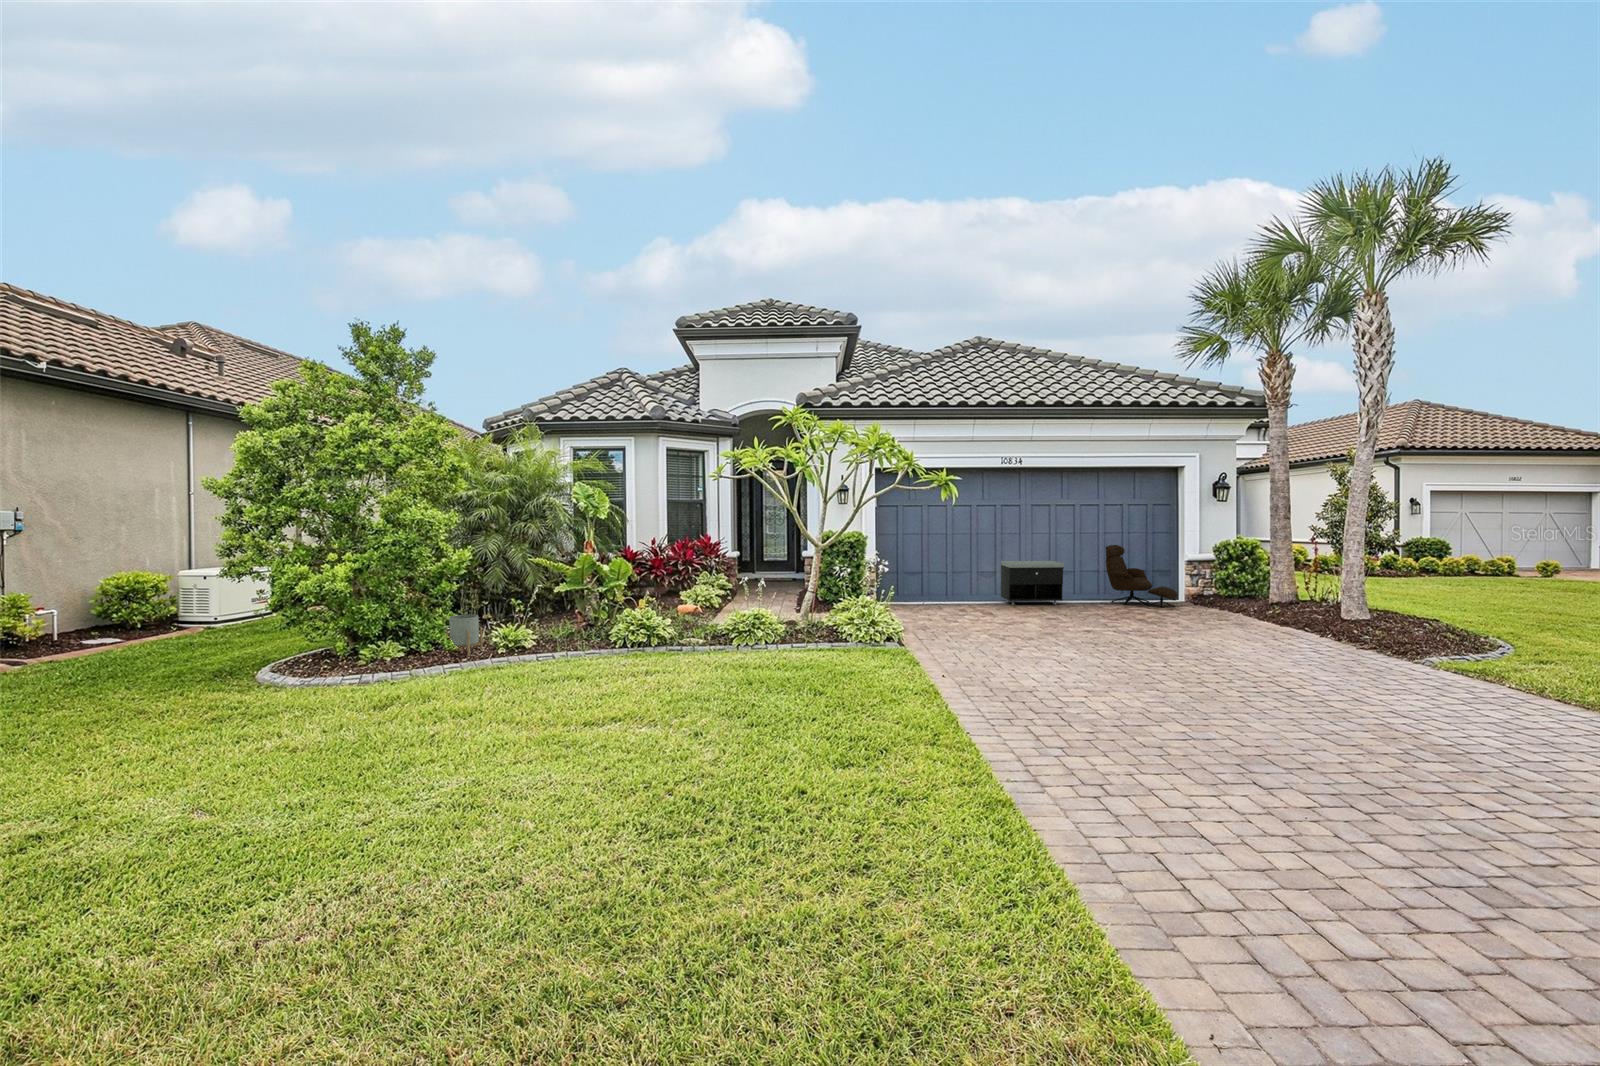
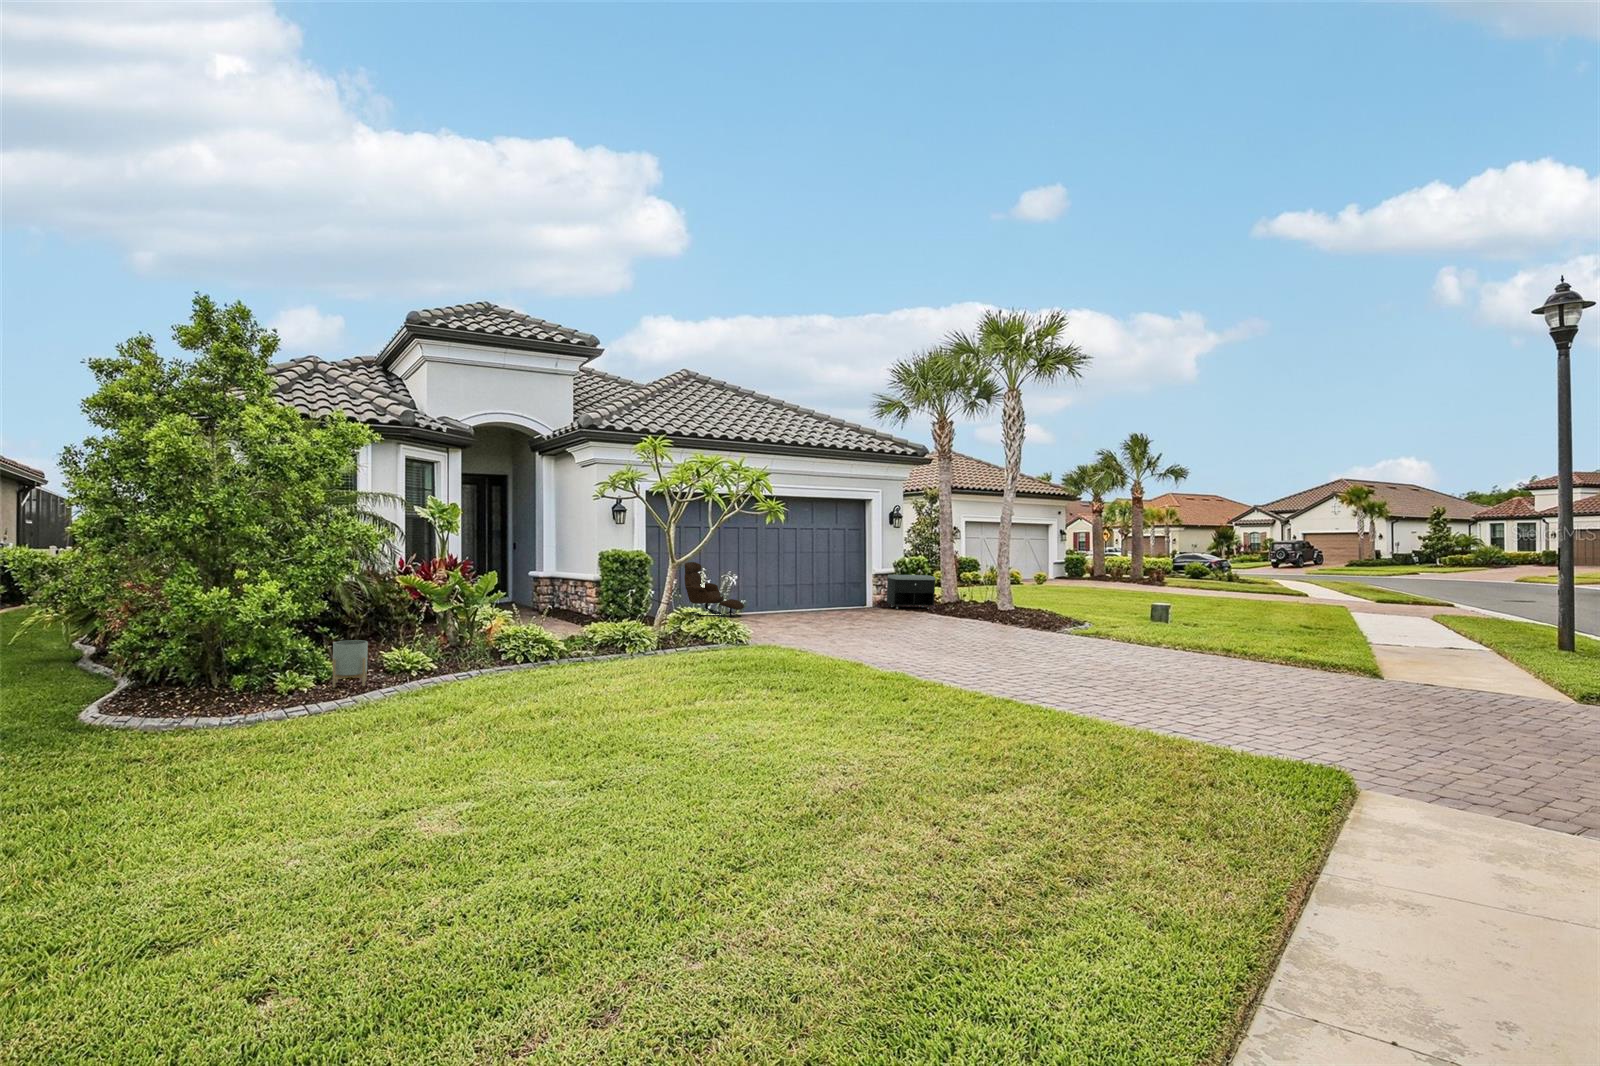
lounge chair: present [1106,545,1178,608] -> present [685,562,744,618]
storage bench: present [1001,561,1064,605] -> present [887,575,935,609]

